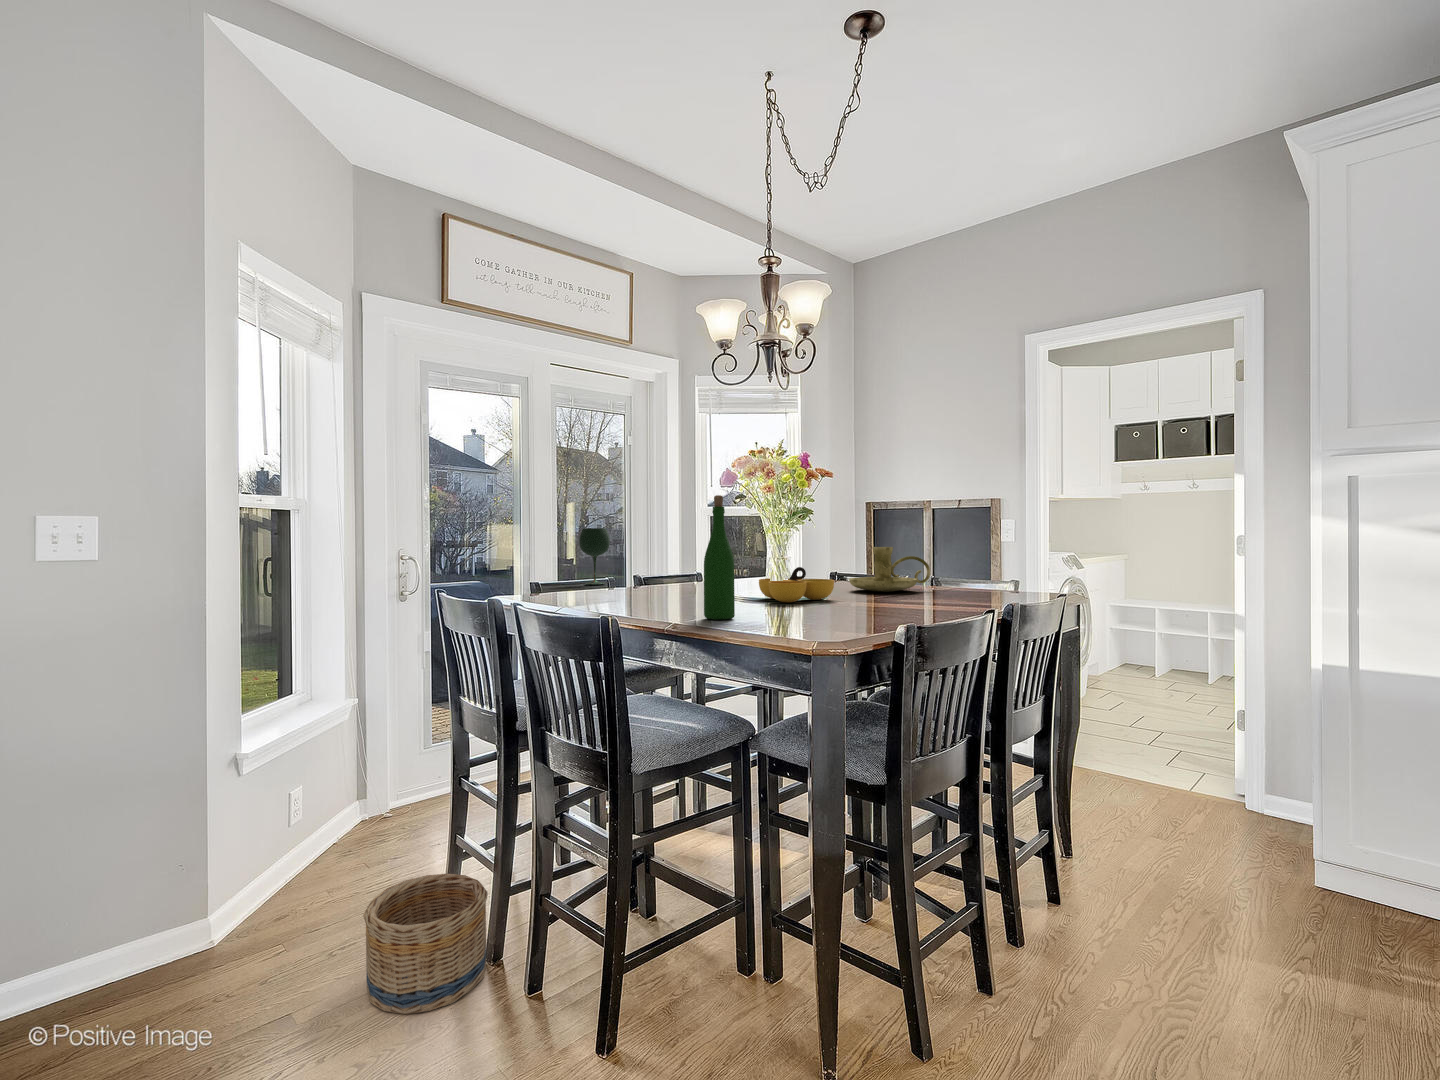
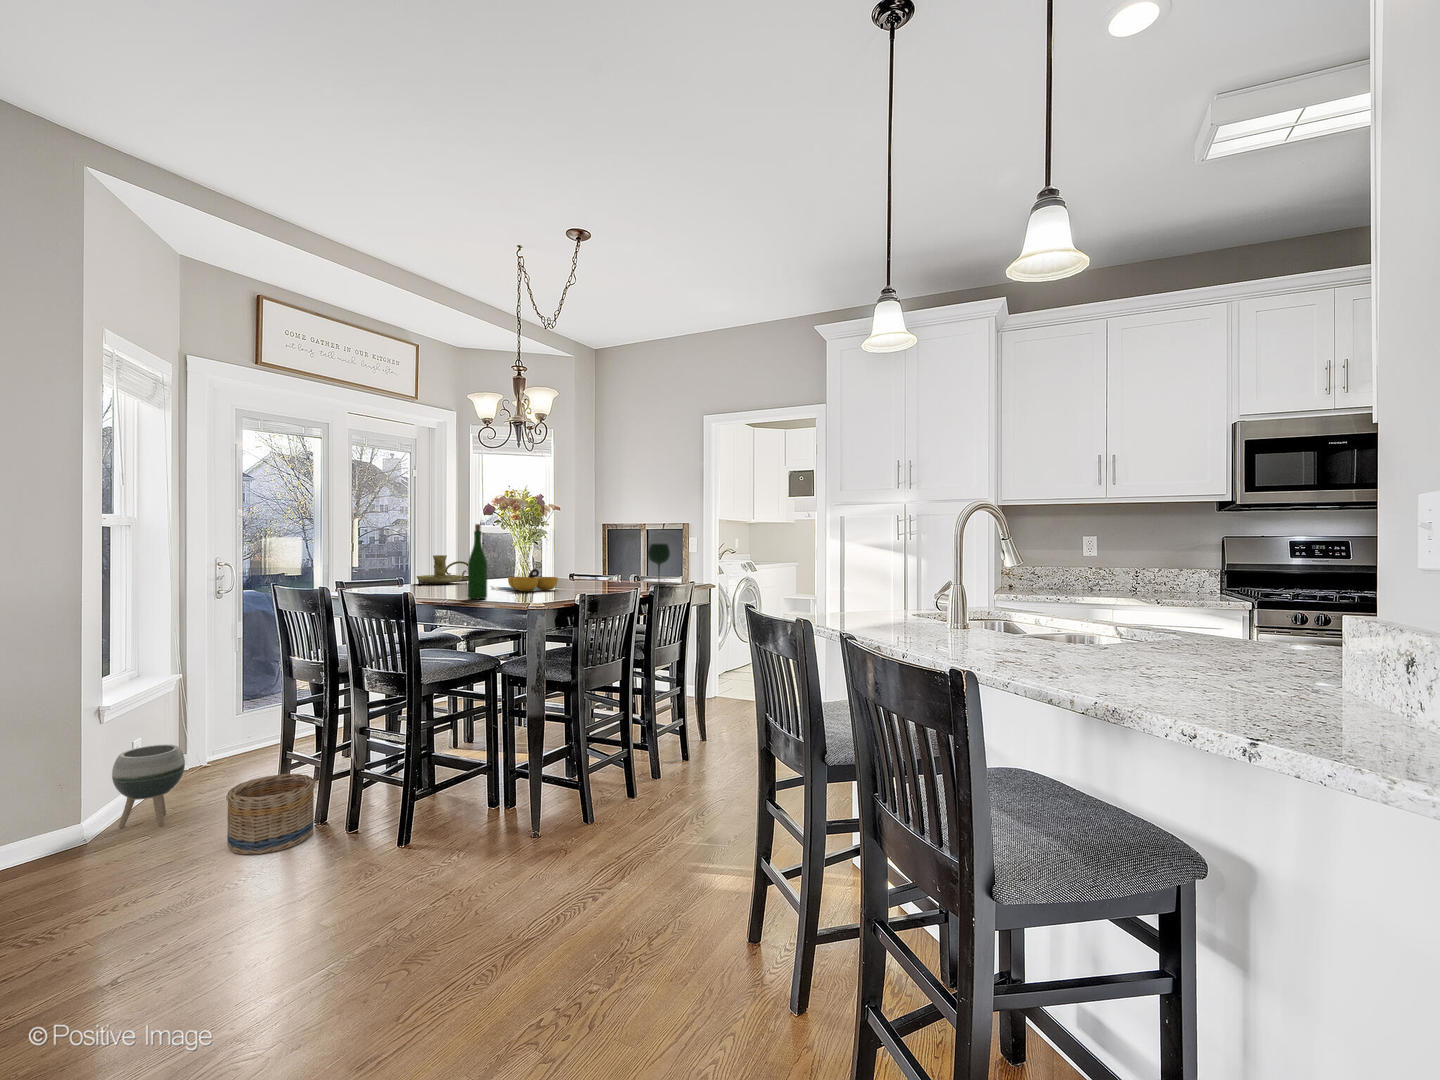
wine glass: present [579,528,610,585] -> present [648,544,670,585]
candle holder: present [849,547,930,592] -> present [417,555,468,584]
planter: none [247,806,337,925] -> present [112,745,185,828]

